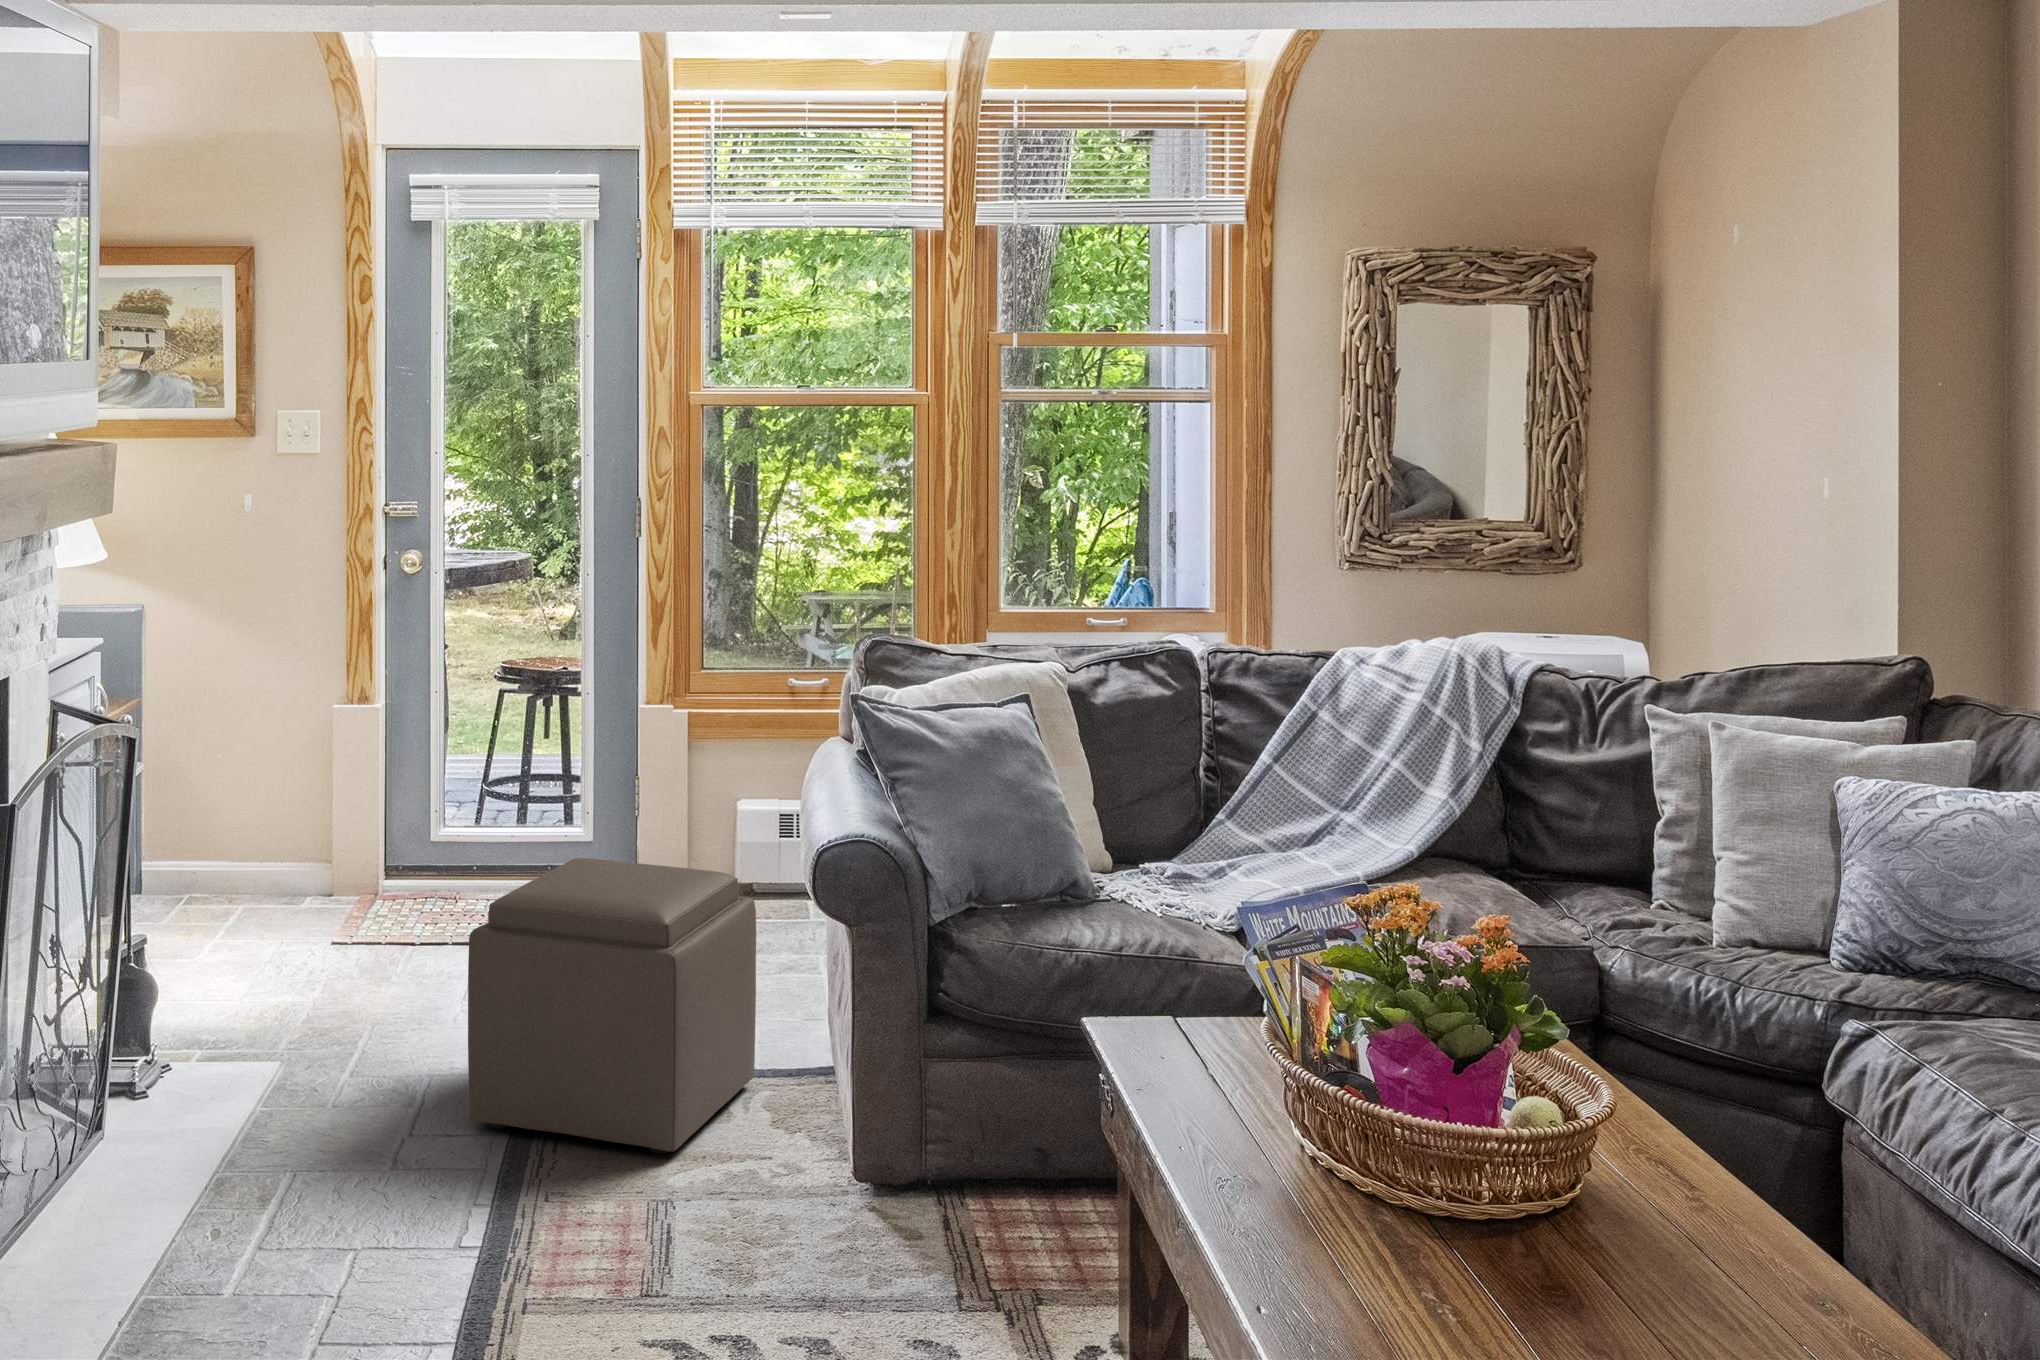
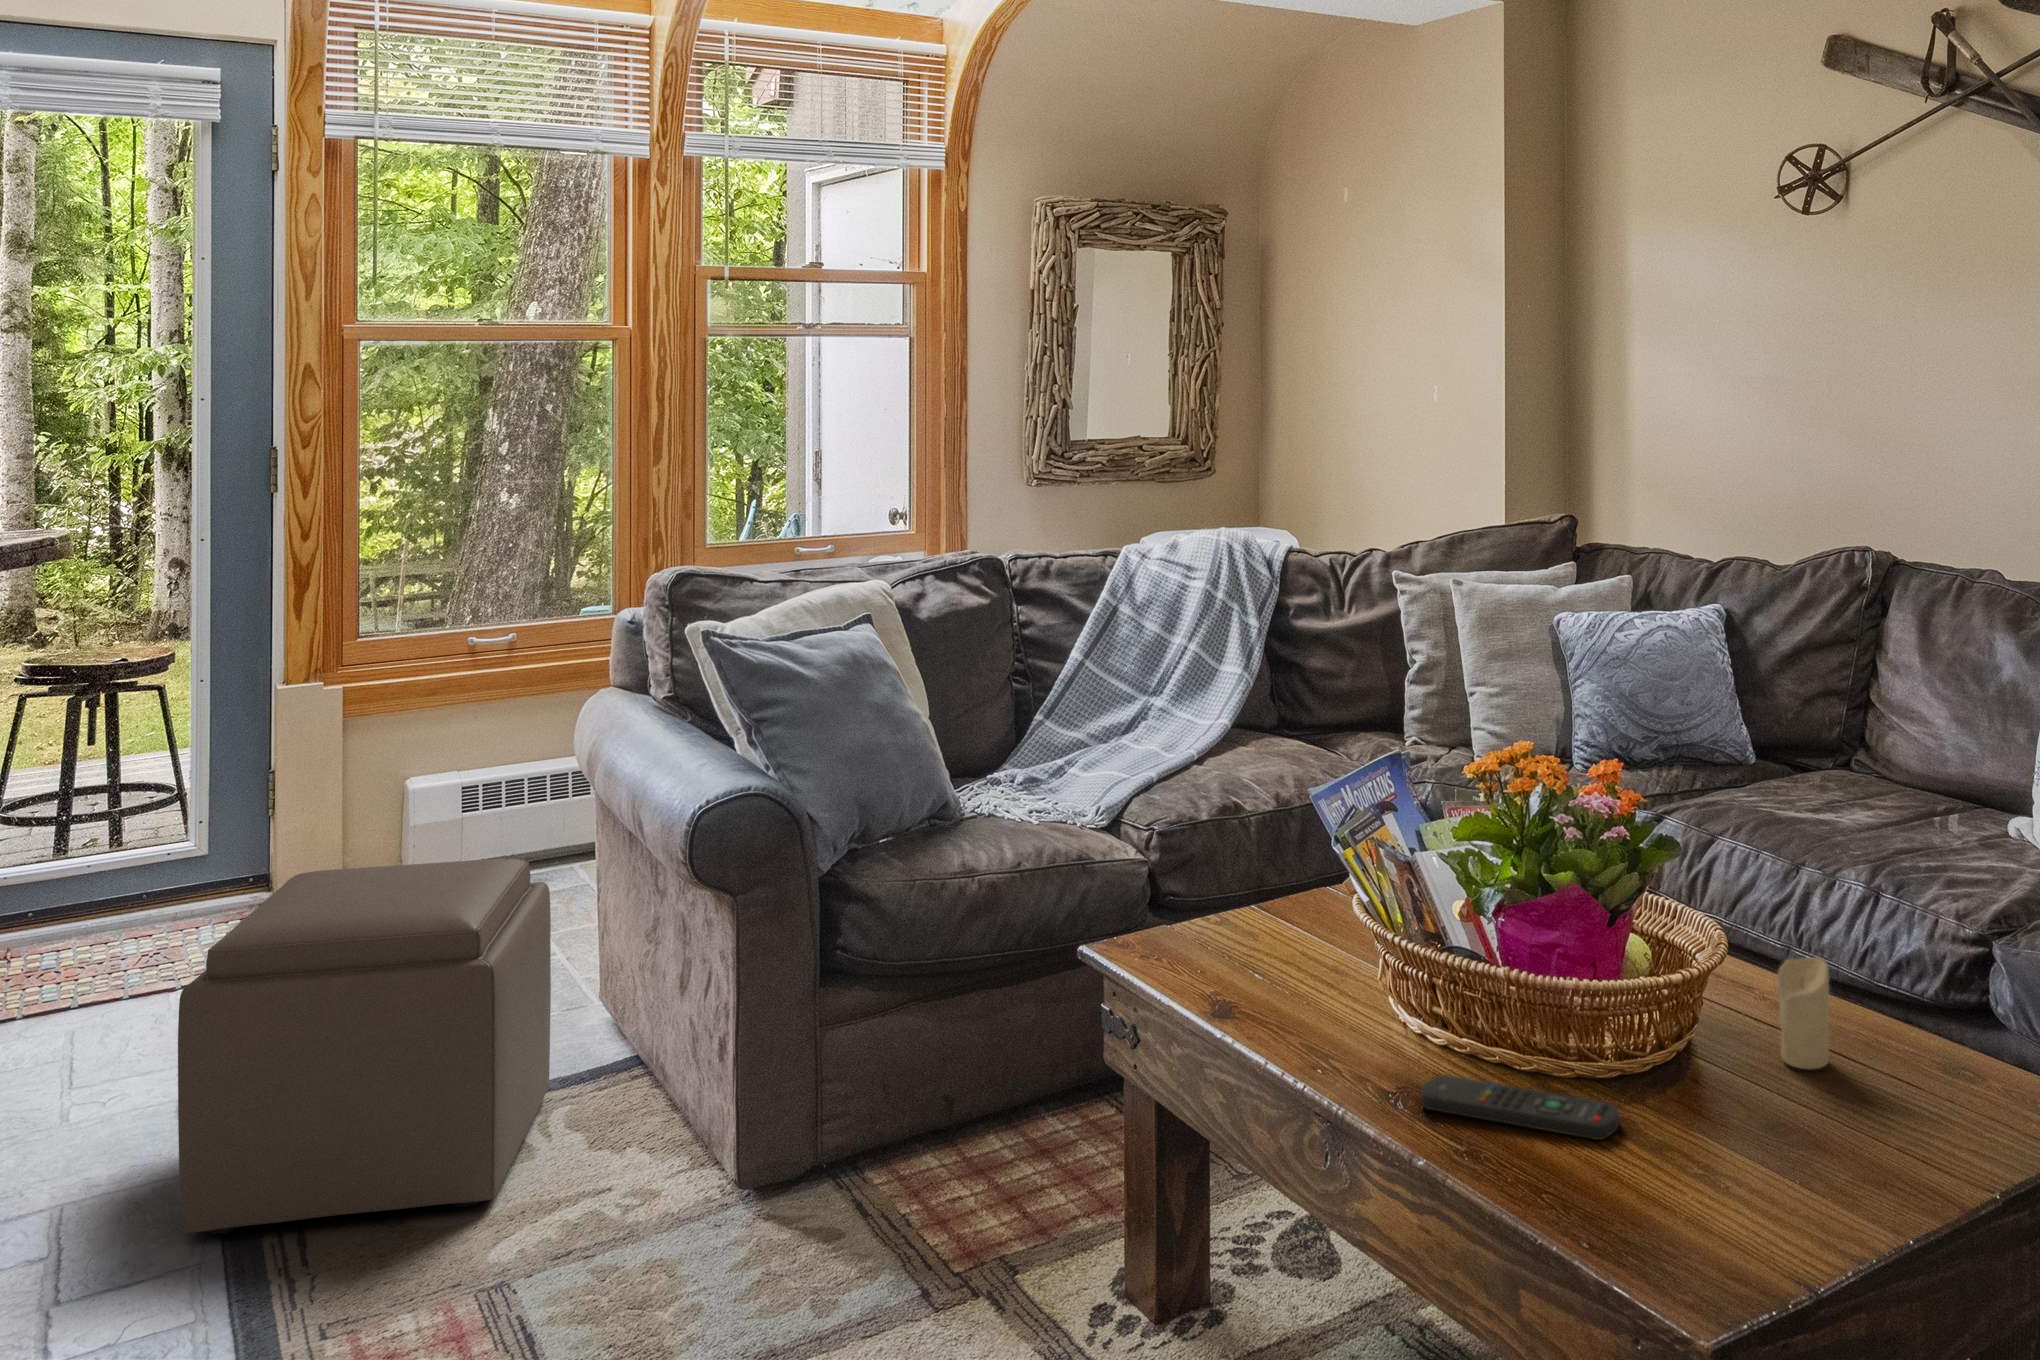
candle: none [1689,1174,1749,1298] -> present [1777,957,1829,1069]
remote control: none [1272,1202,1451,1294] -> present [1421,1075,1619,1140]

